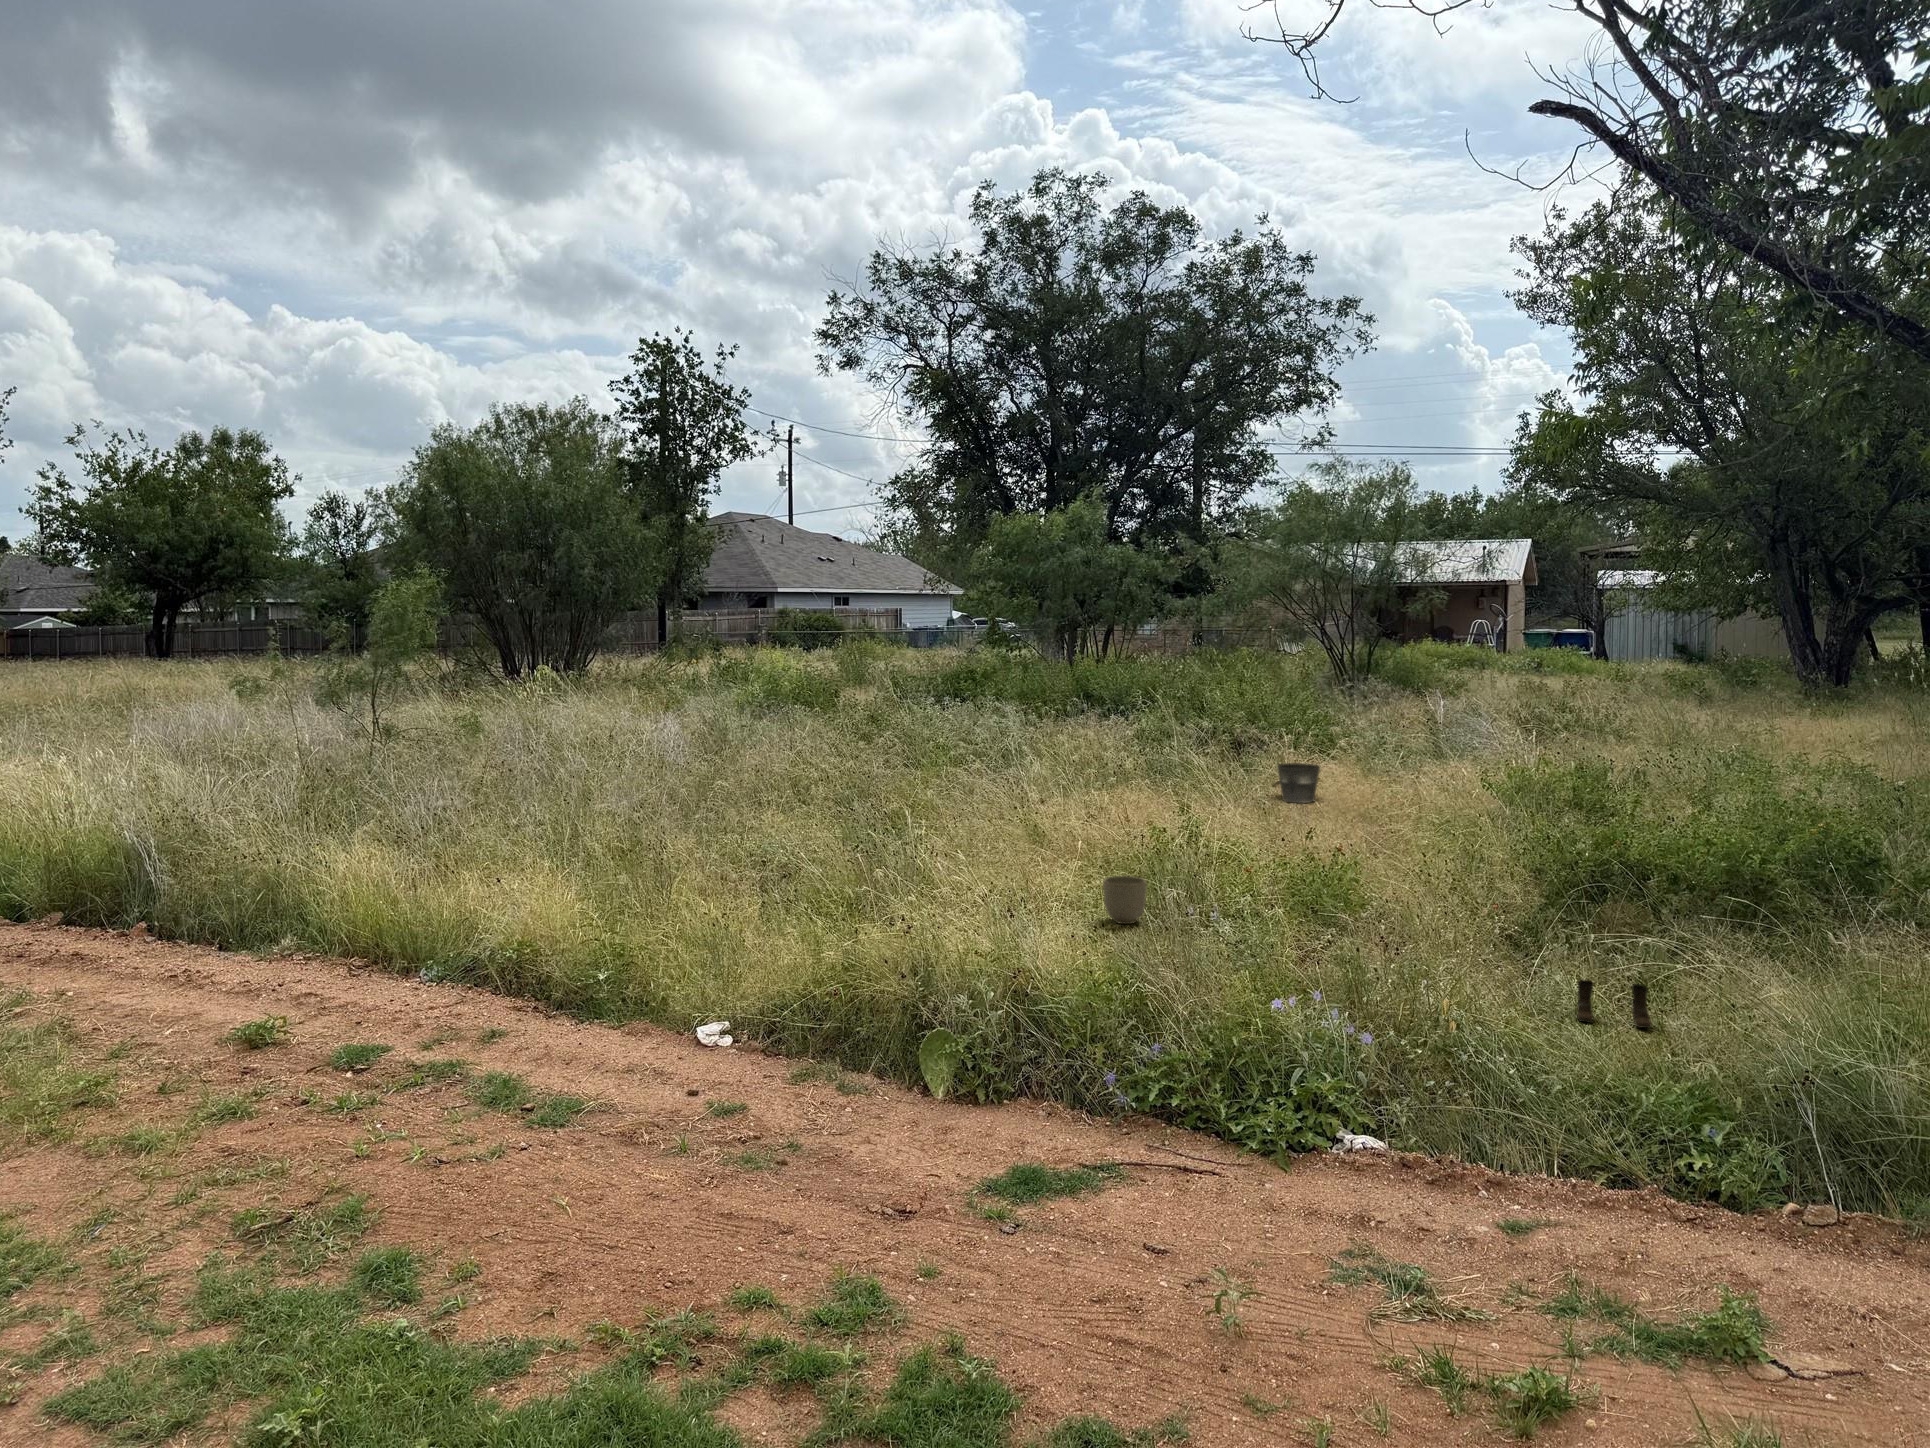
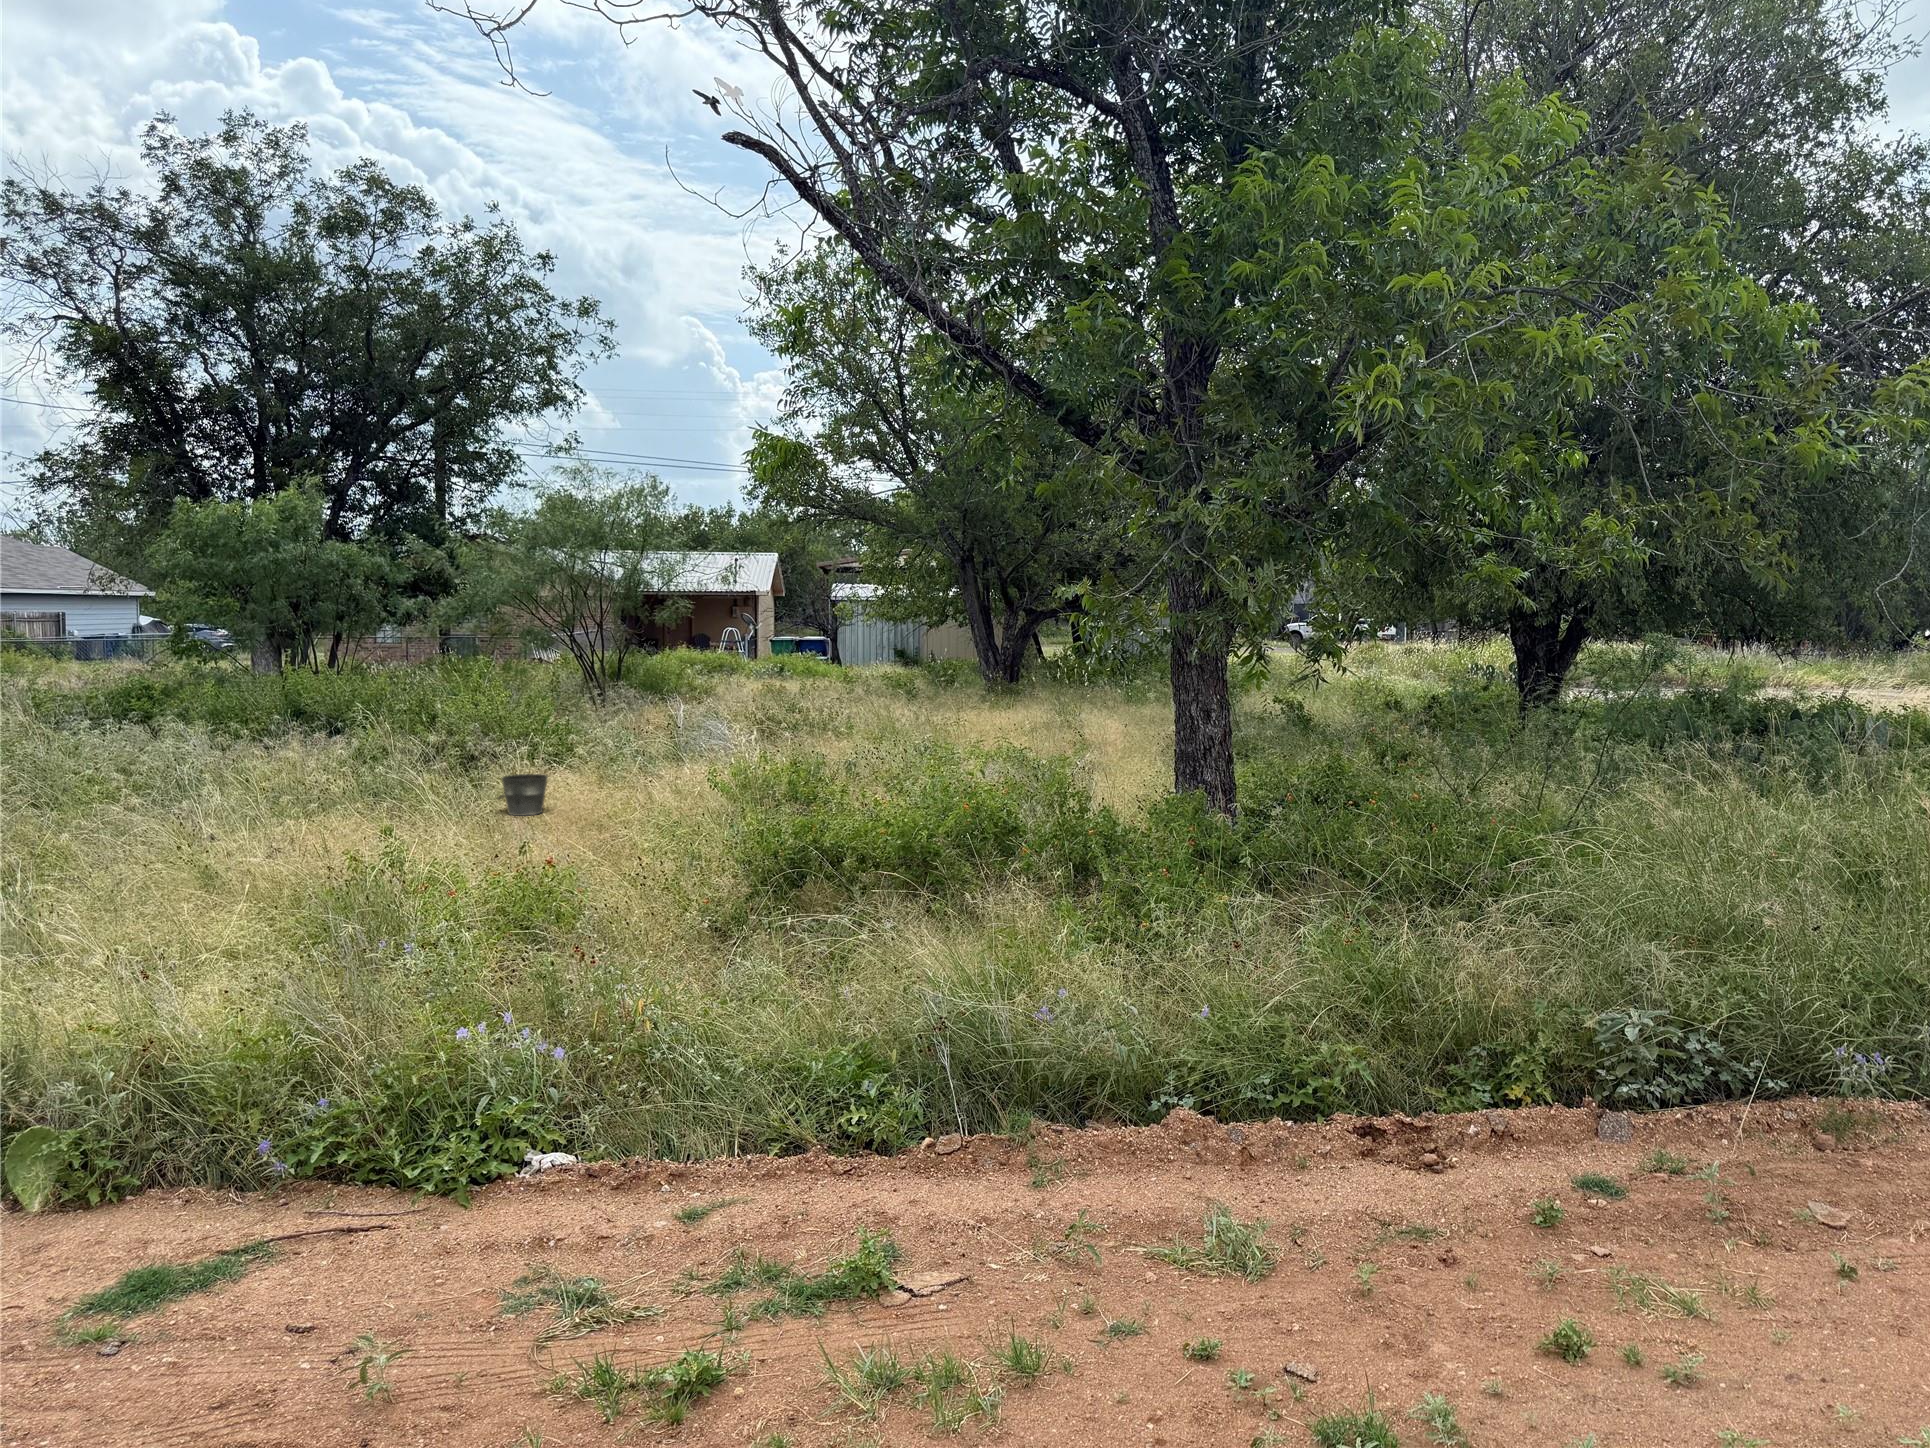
planter: present [1103,876,1147,924] -> none [262,914,319,971]
boots: present [1577,979,1651,1028] -> none [767,956,829,999]

